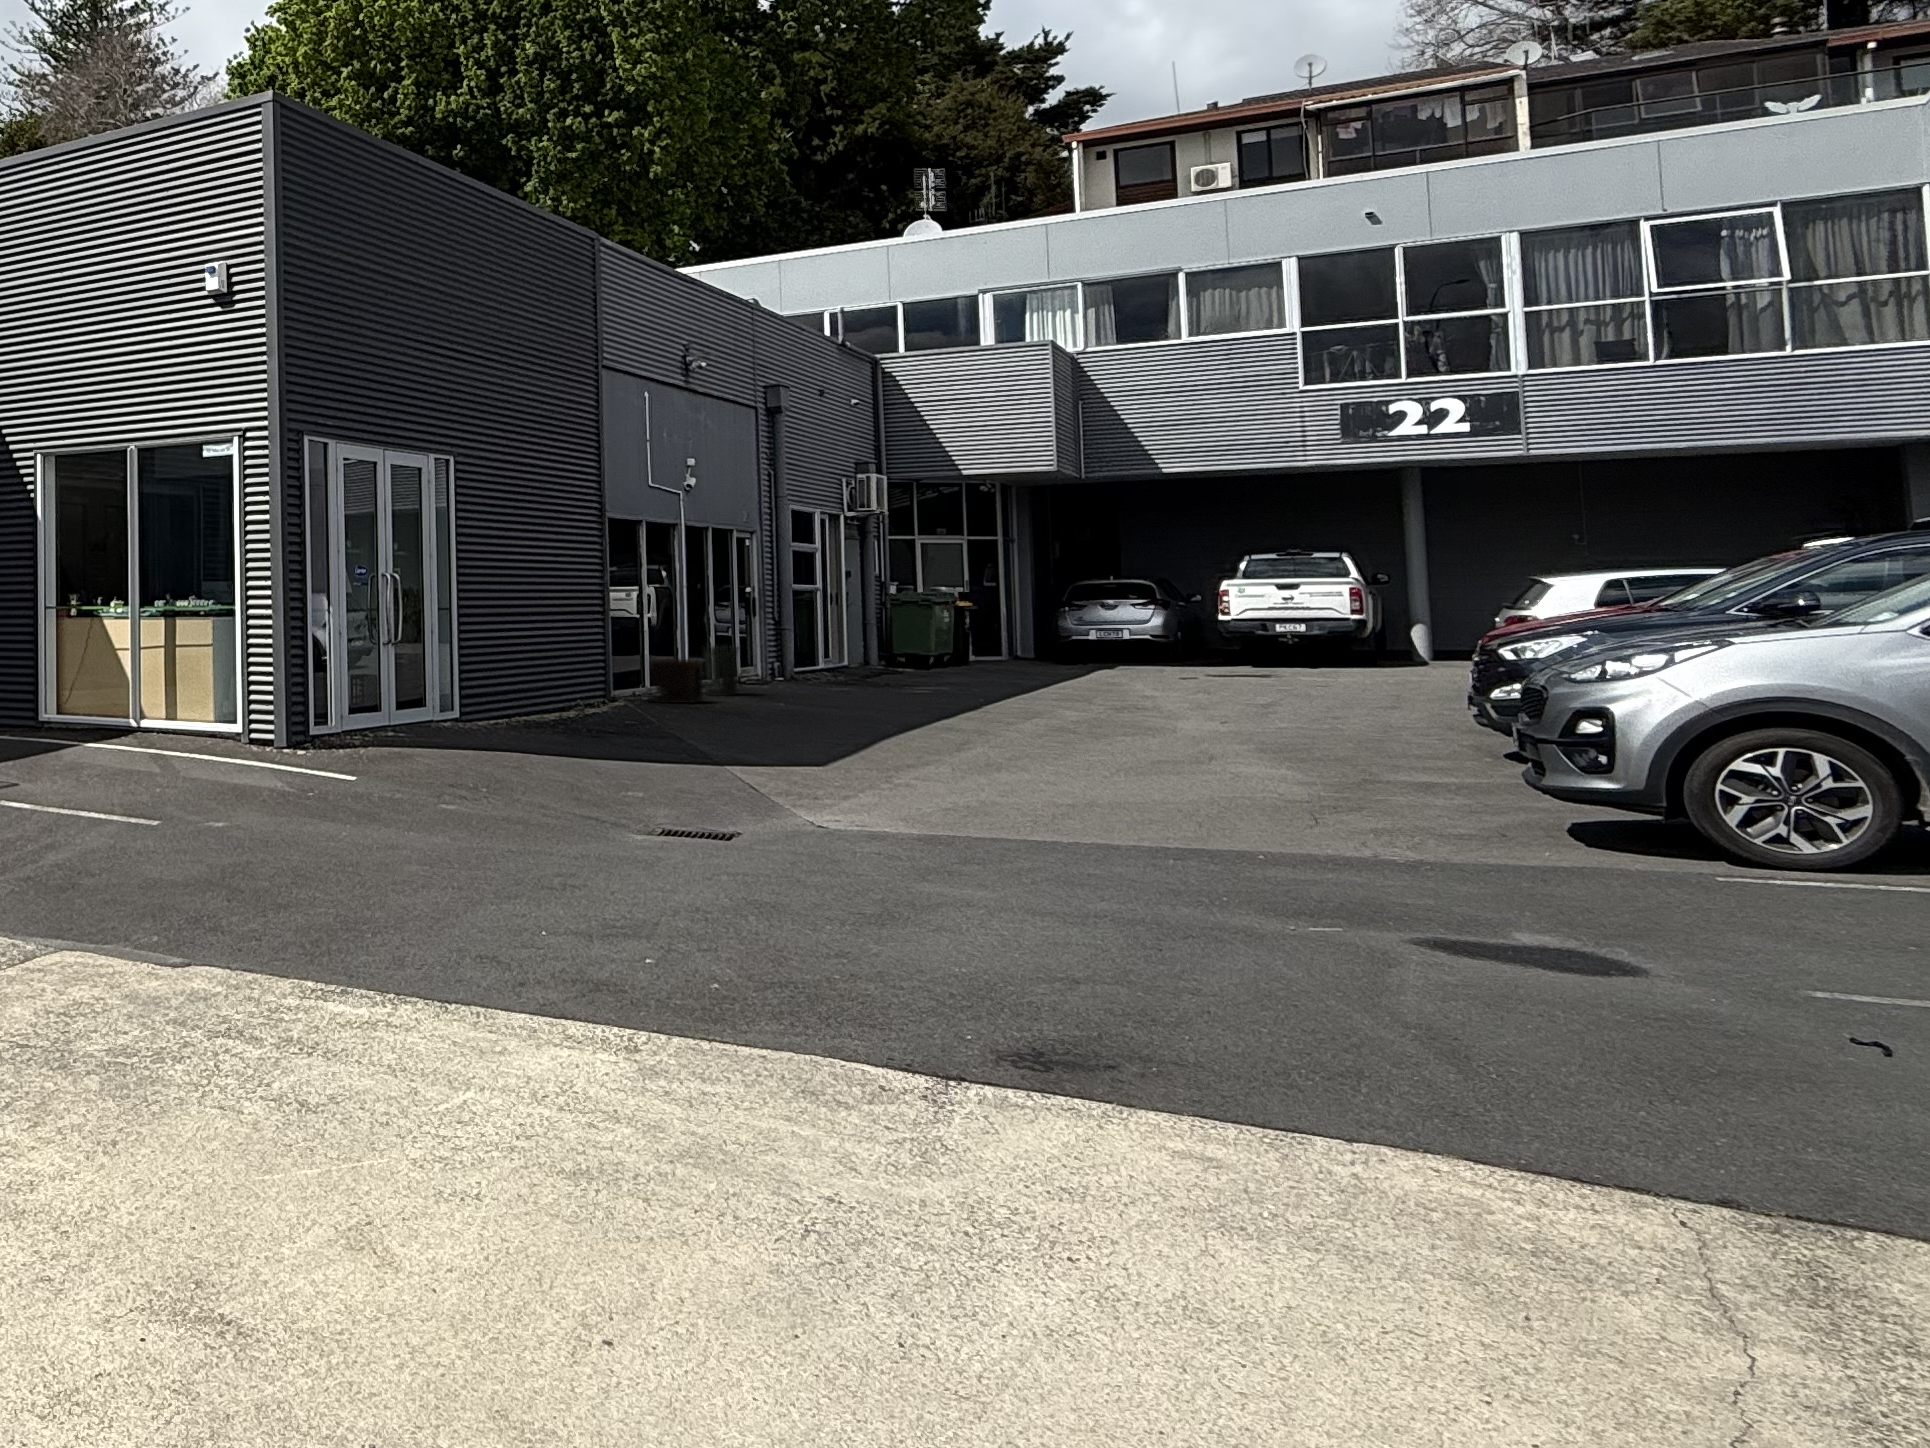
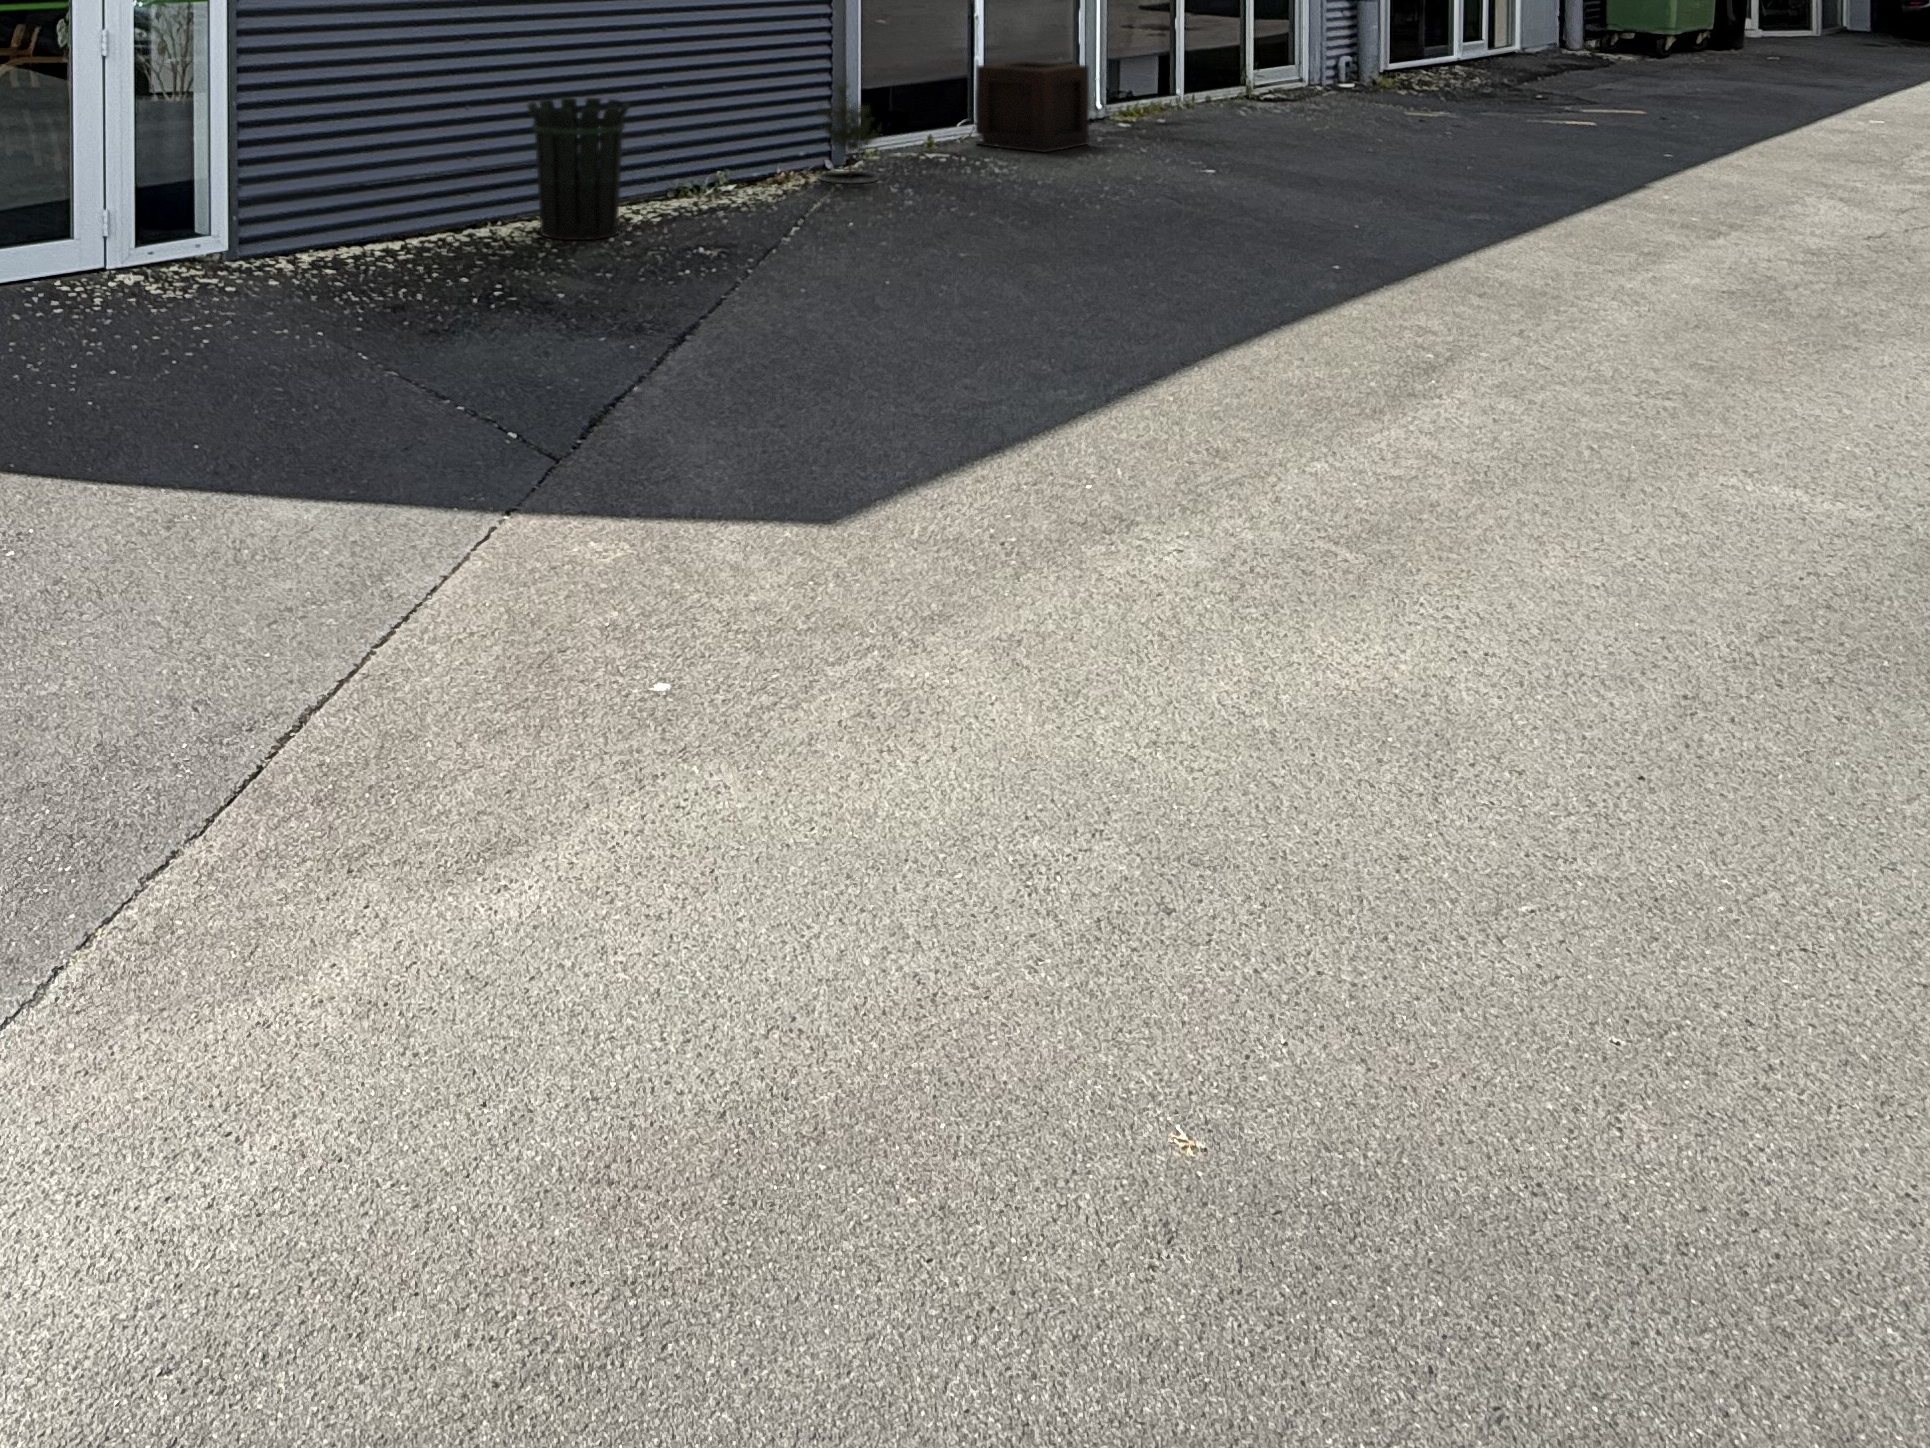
waste bin: present [703,646,739,696] -> present [527,98,630,240]
potted tree: none [604,656,643,711] -> present [818,76,881,184]

